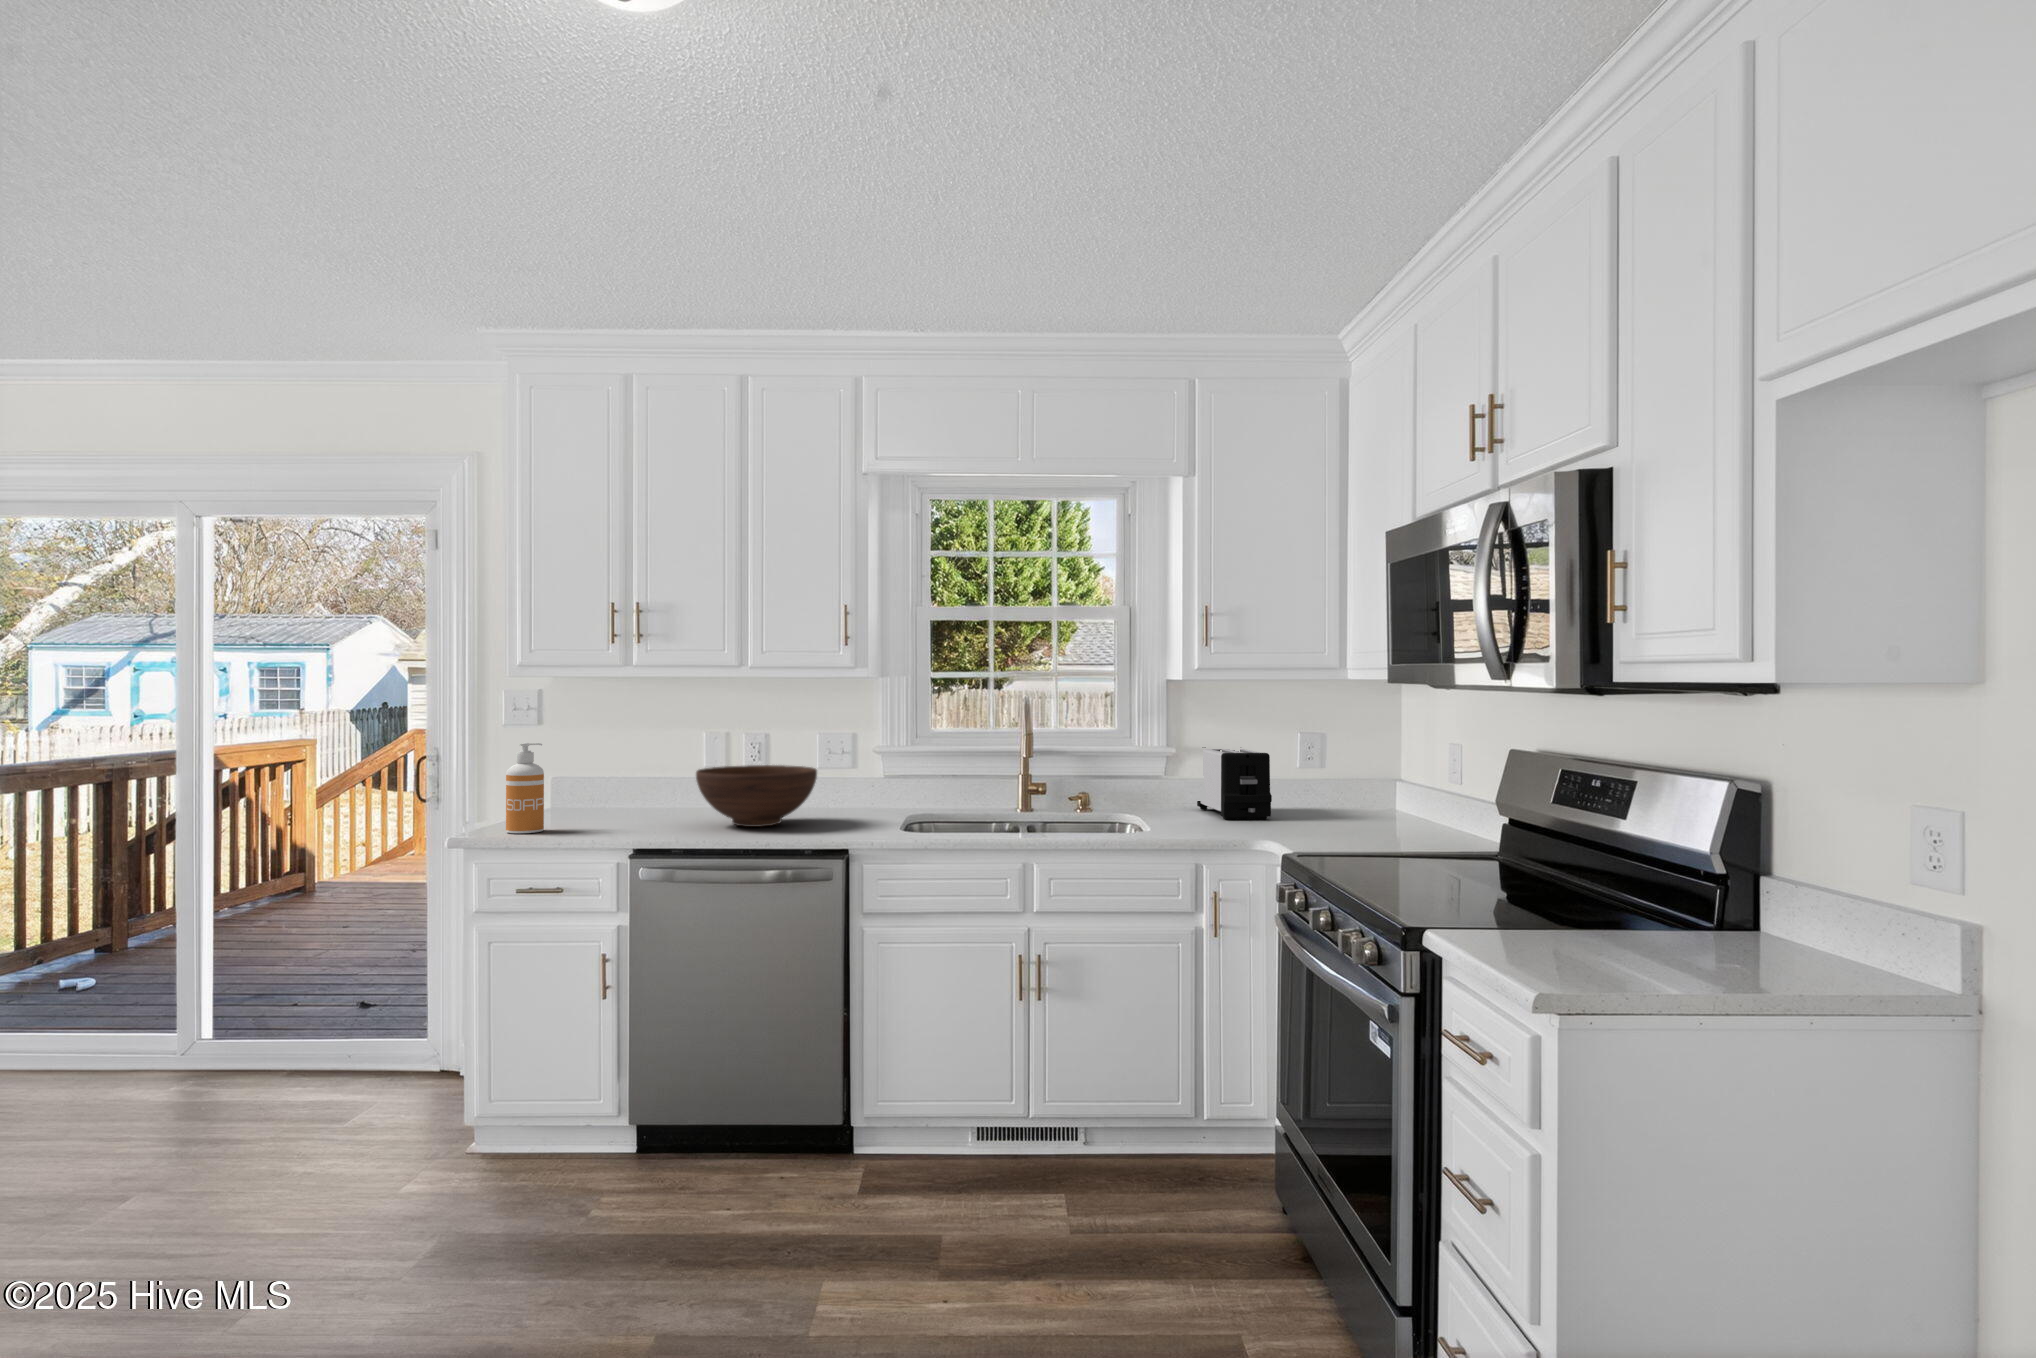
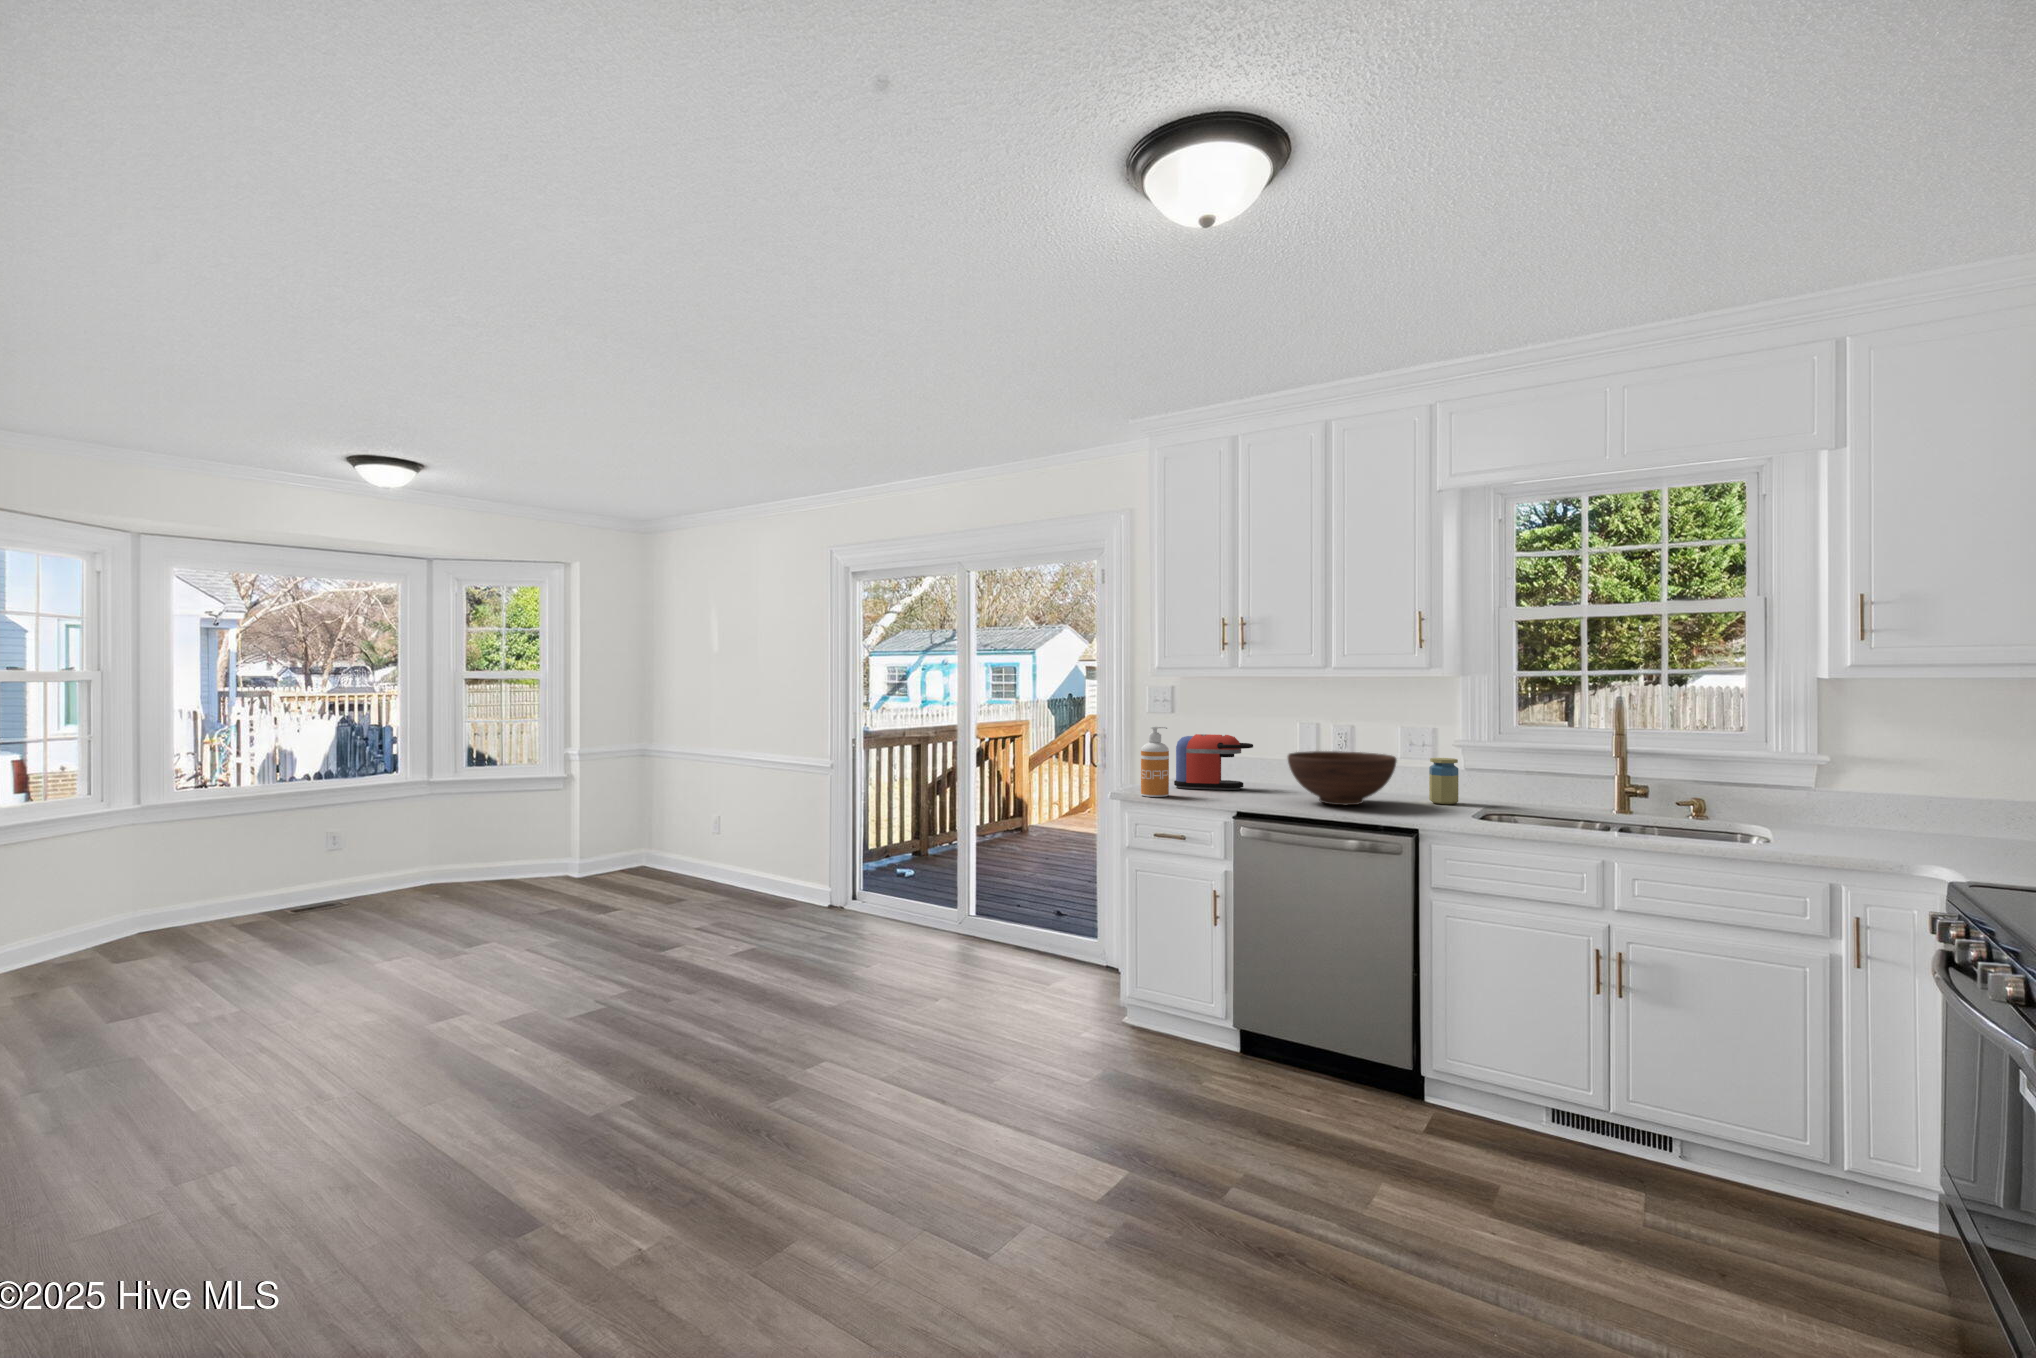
toaster: present [1197,747,1272,820] -> none [1848,753,1959,840]
coffee maker: none [545,751,648,820] -> present [1174,734,1253,790]
jar: none [848,768,878,818] -> present [1429,758,1458,804]

